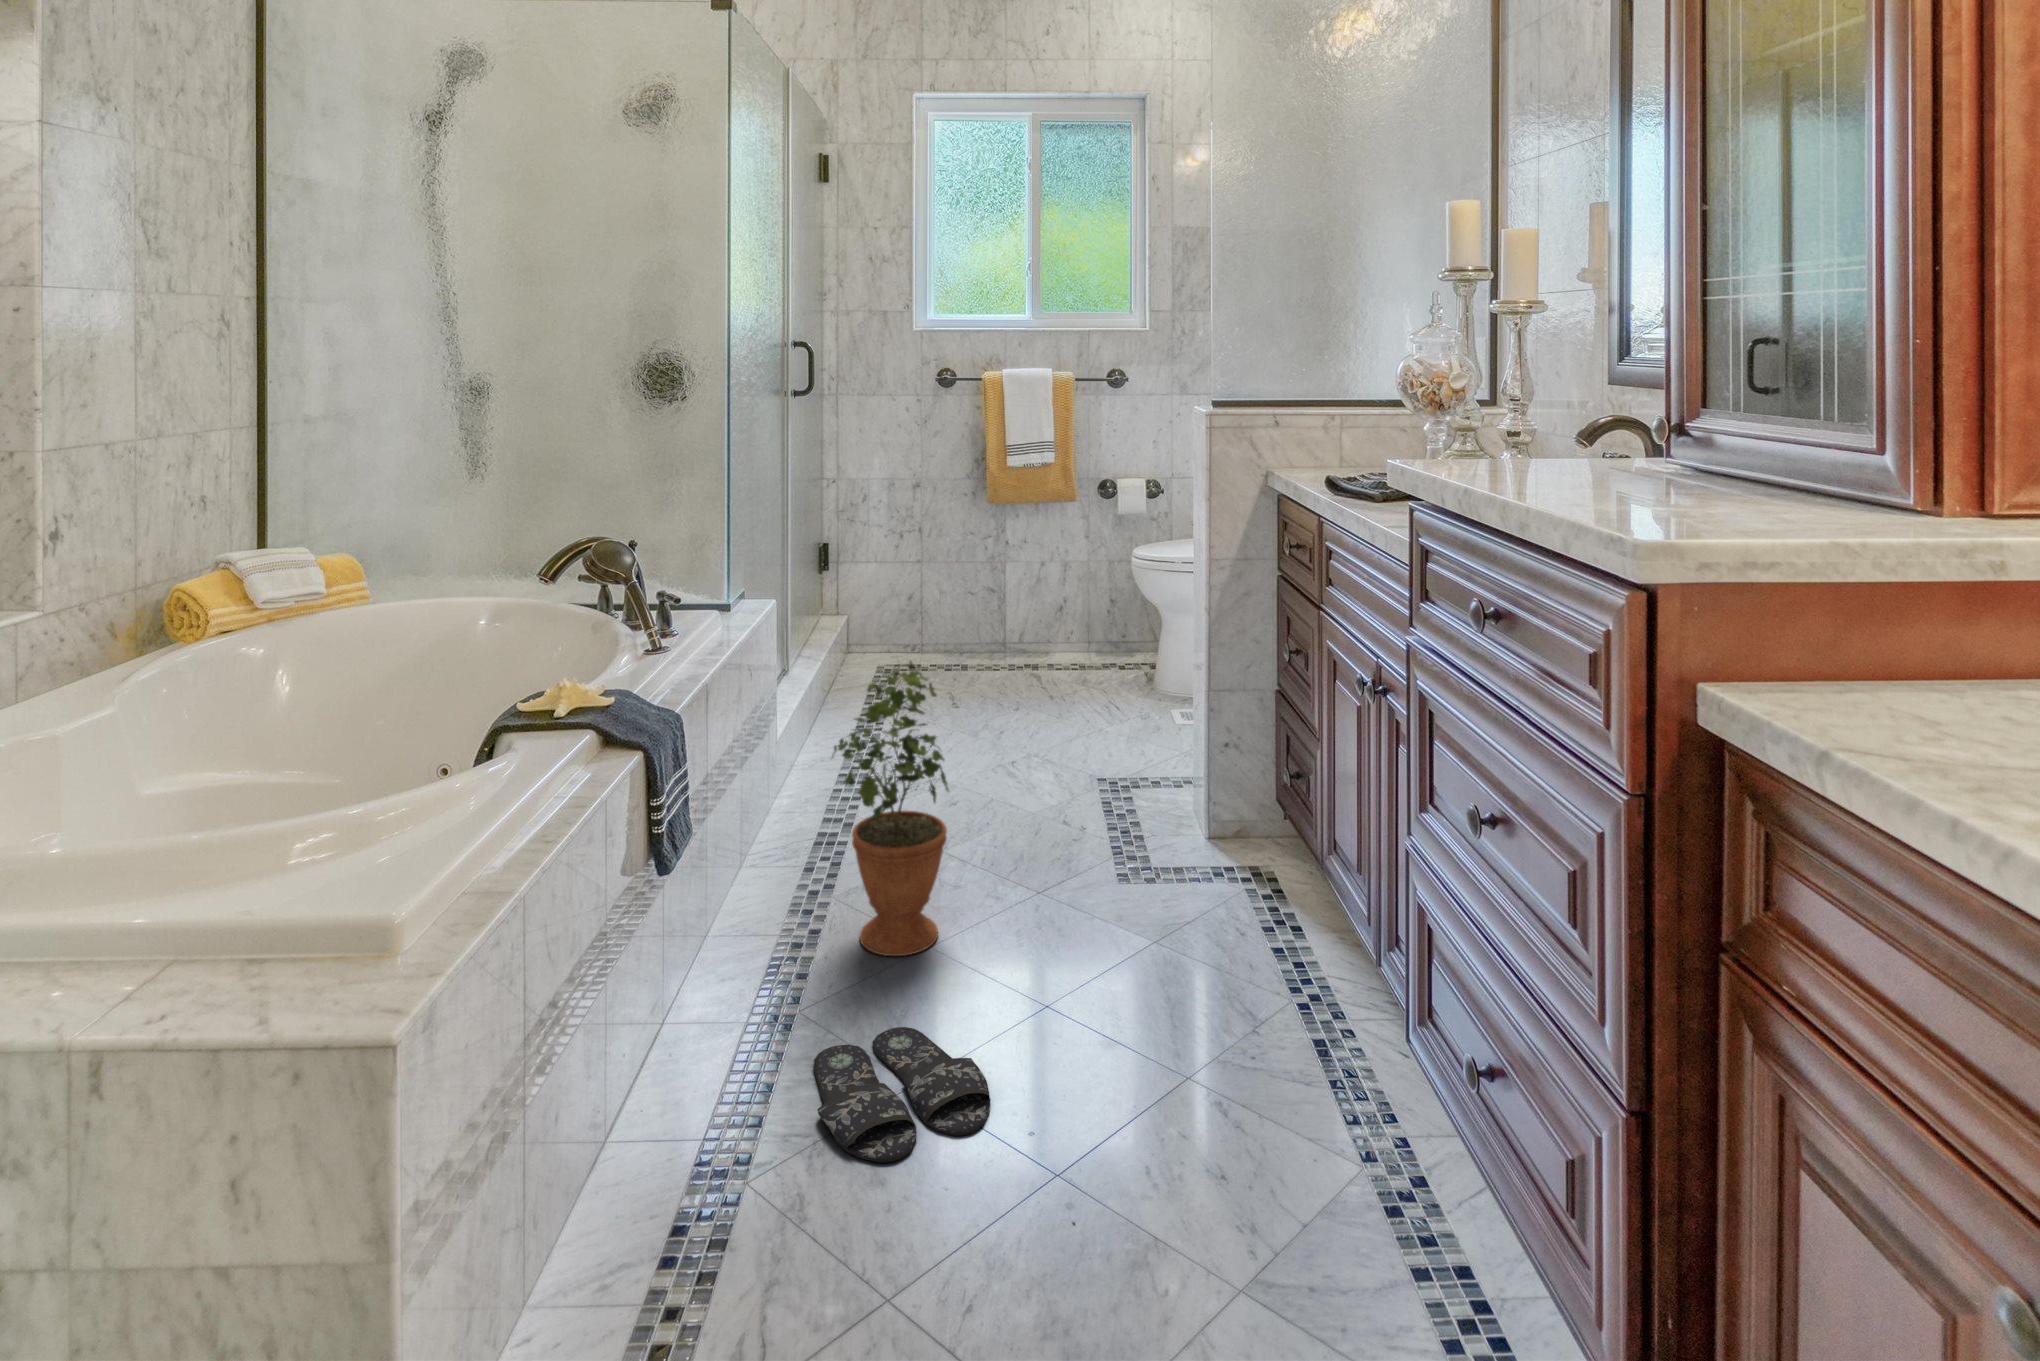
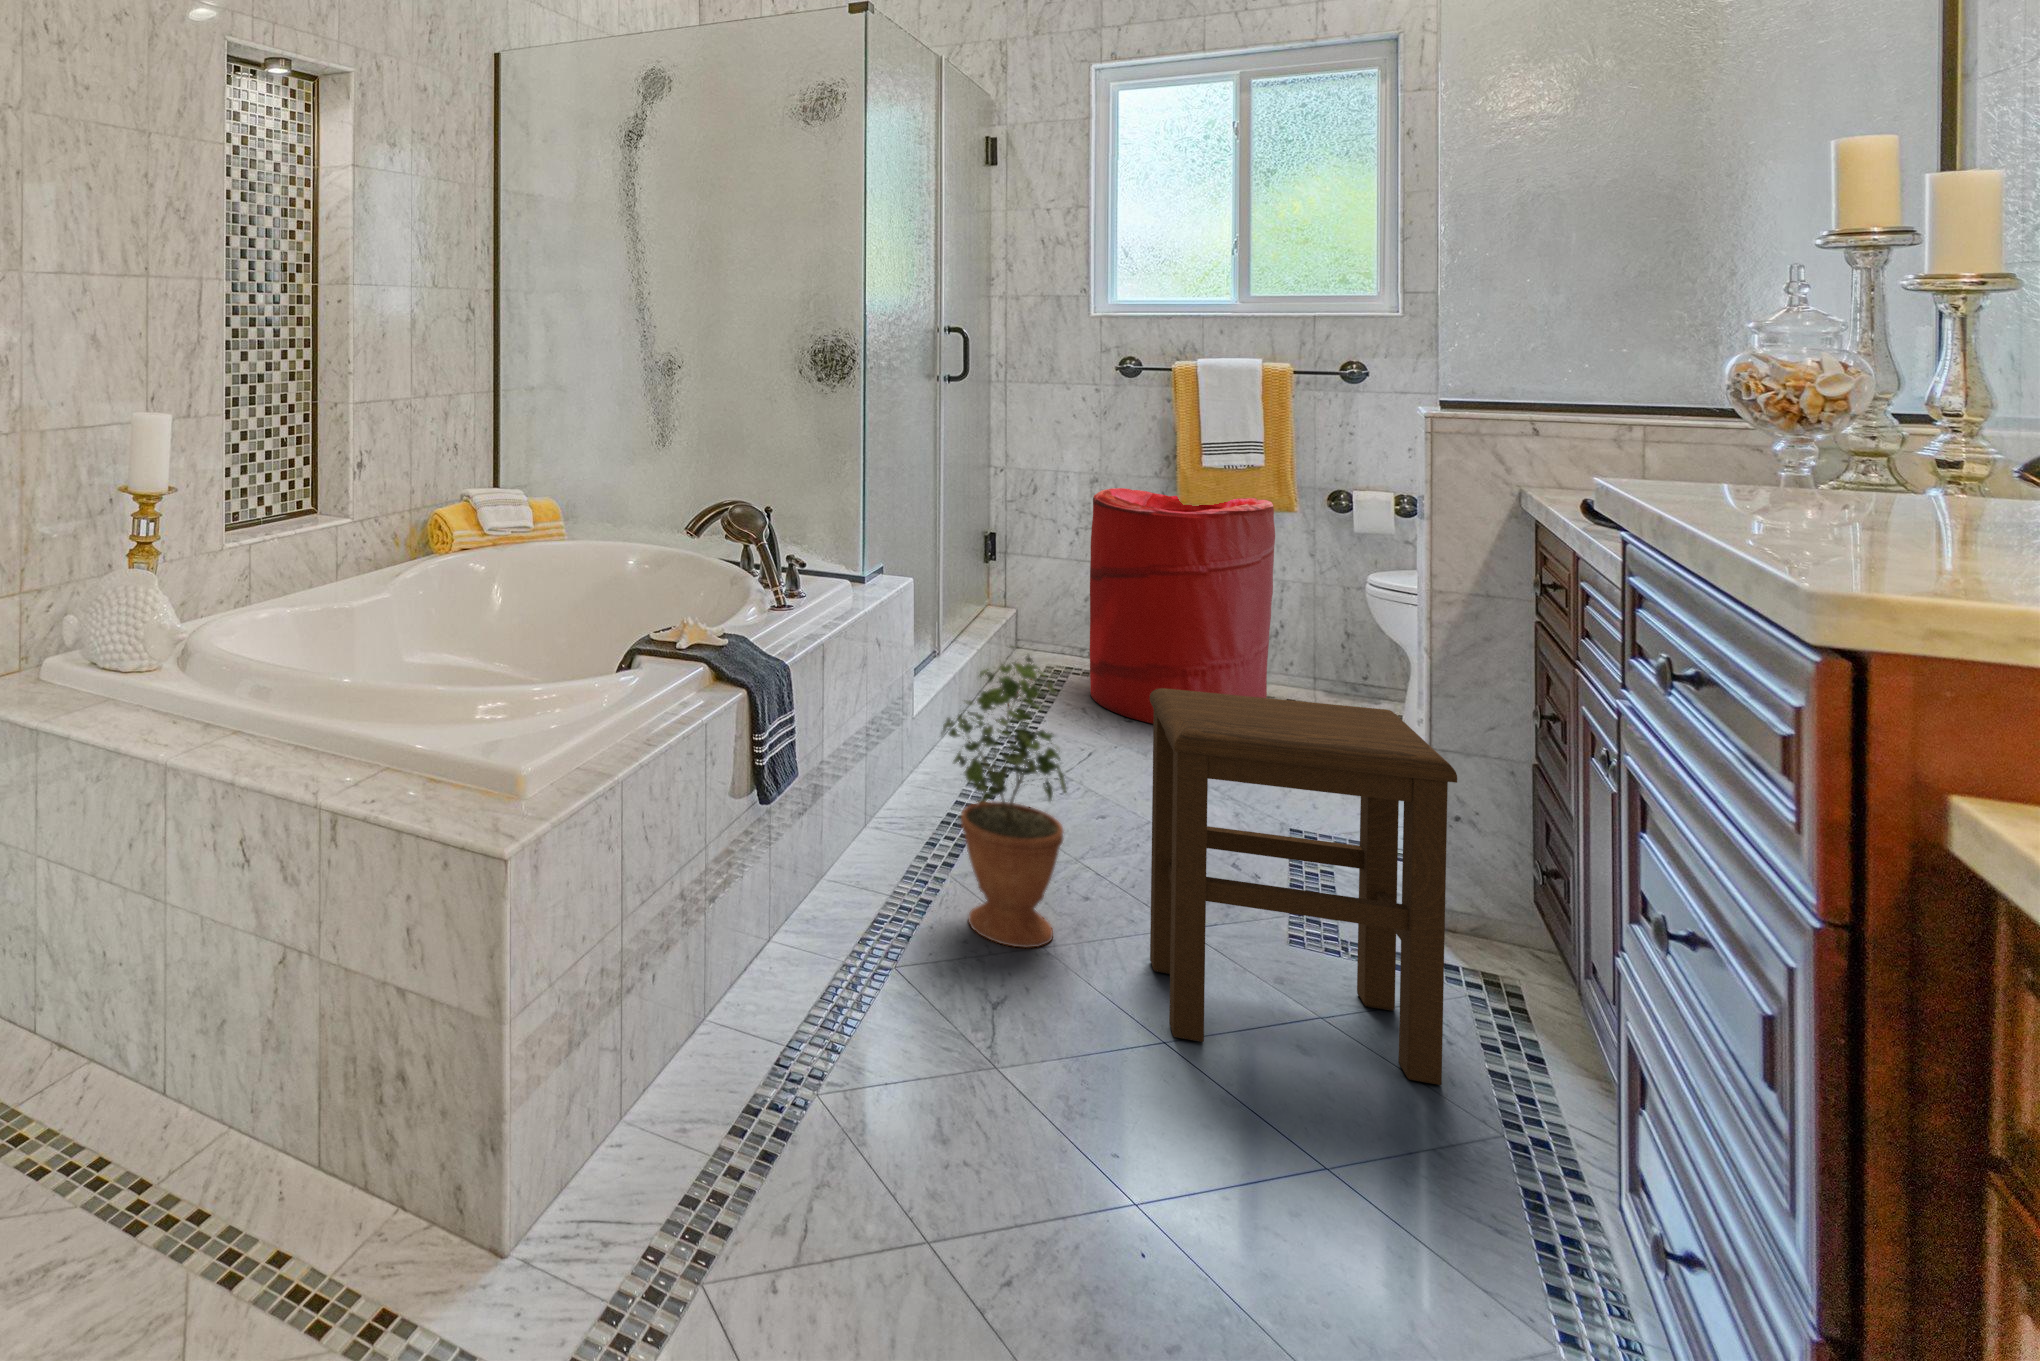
laundry hamper: none [921,491,1066,703] -> present [1090,488,1275,724]
stool: none [1019,664,1257,1002] -> present [1150,688,1457,1085]
slippers: present [814,1027,990,1163] -> none [895,1003,1075,1122]

